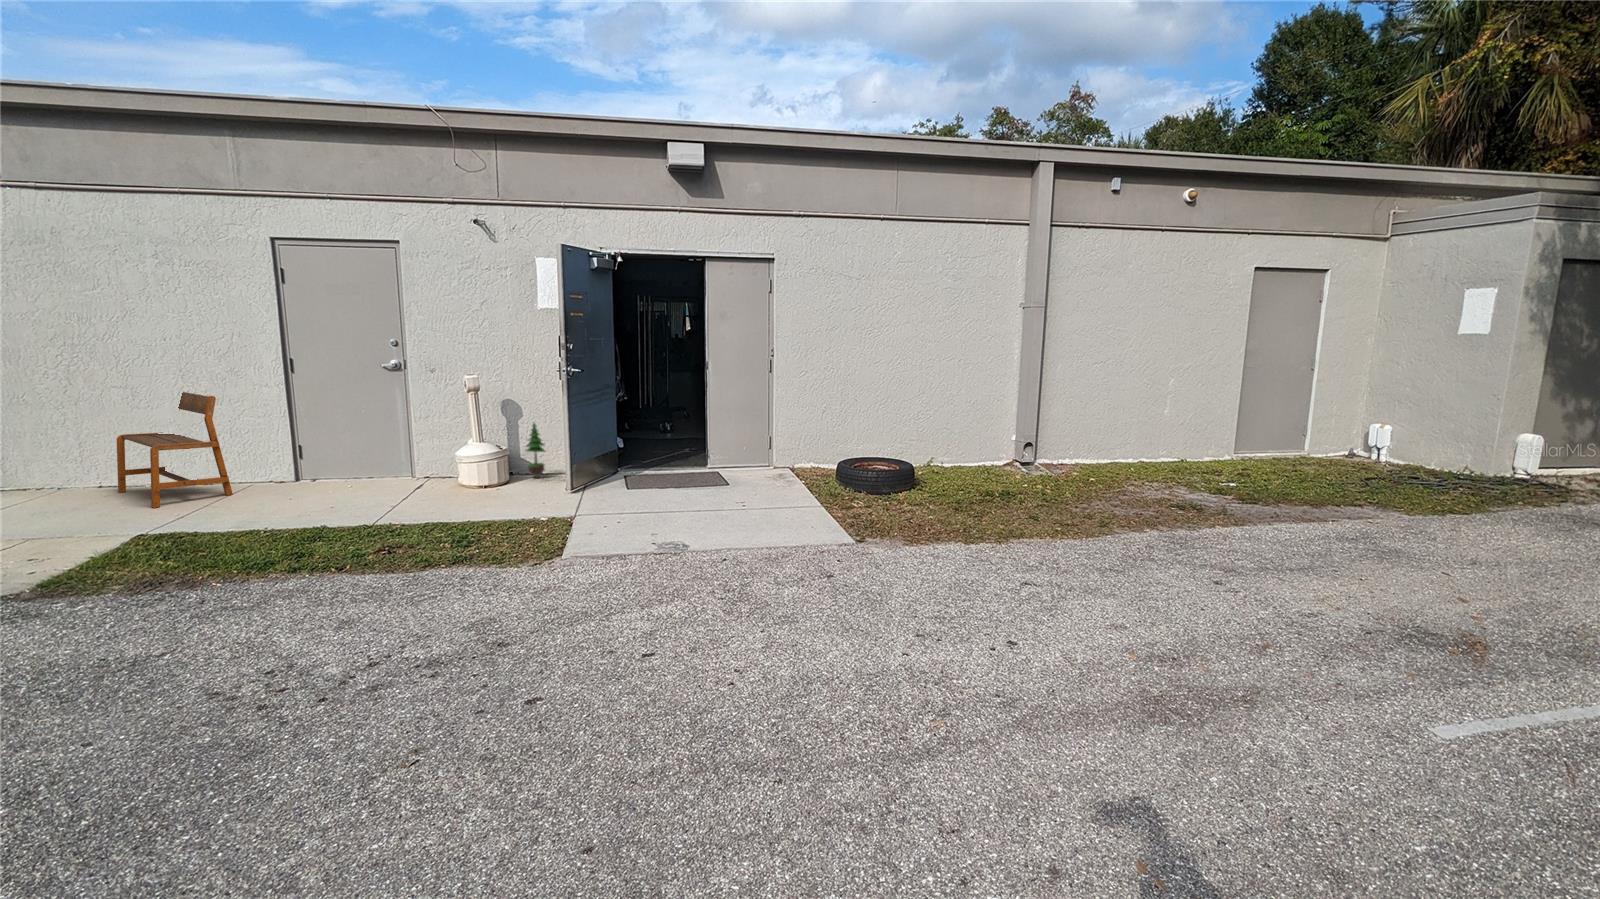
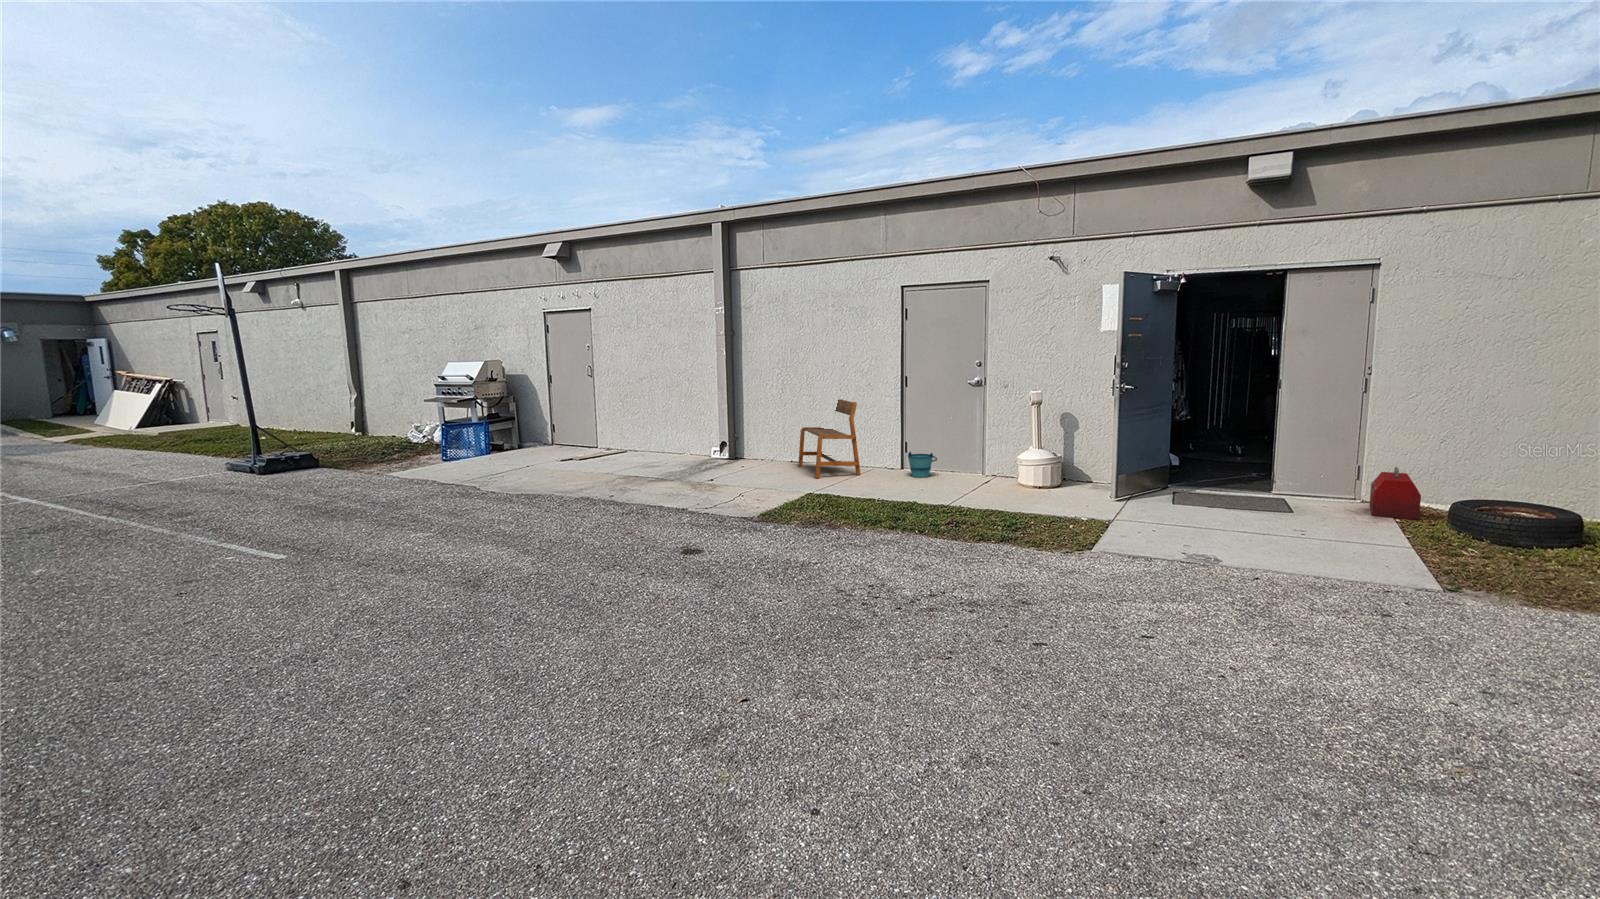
potted tree: present [526,422,545,477] -> none [1076,434,1097,486]
toolbox: none [779,435,815,479] -> present [1369,467,1421,519]
bucket: none [306,457,350,489] -> present [908,452,937,478]

